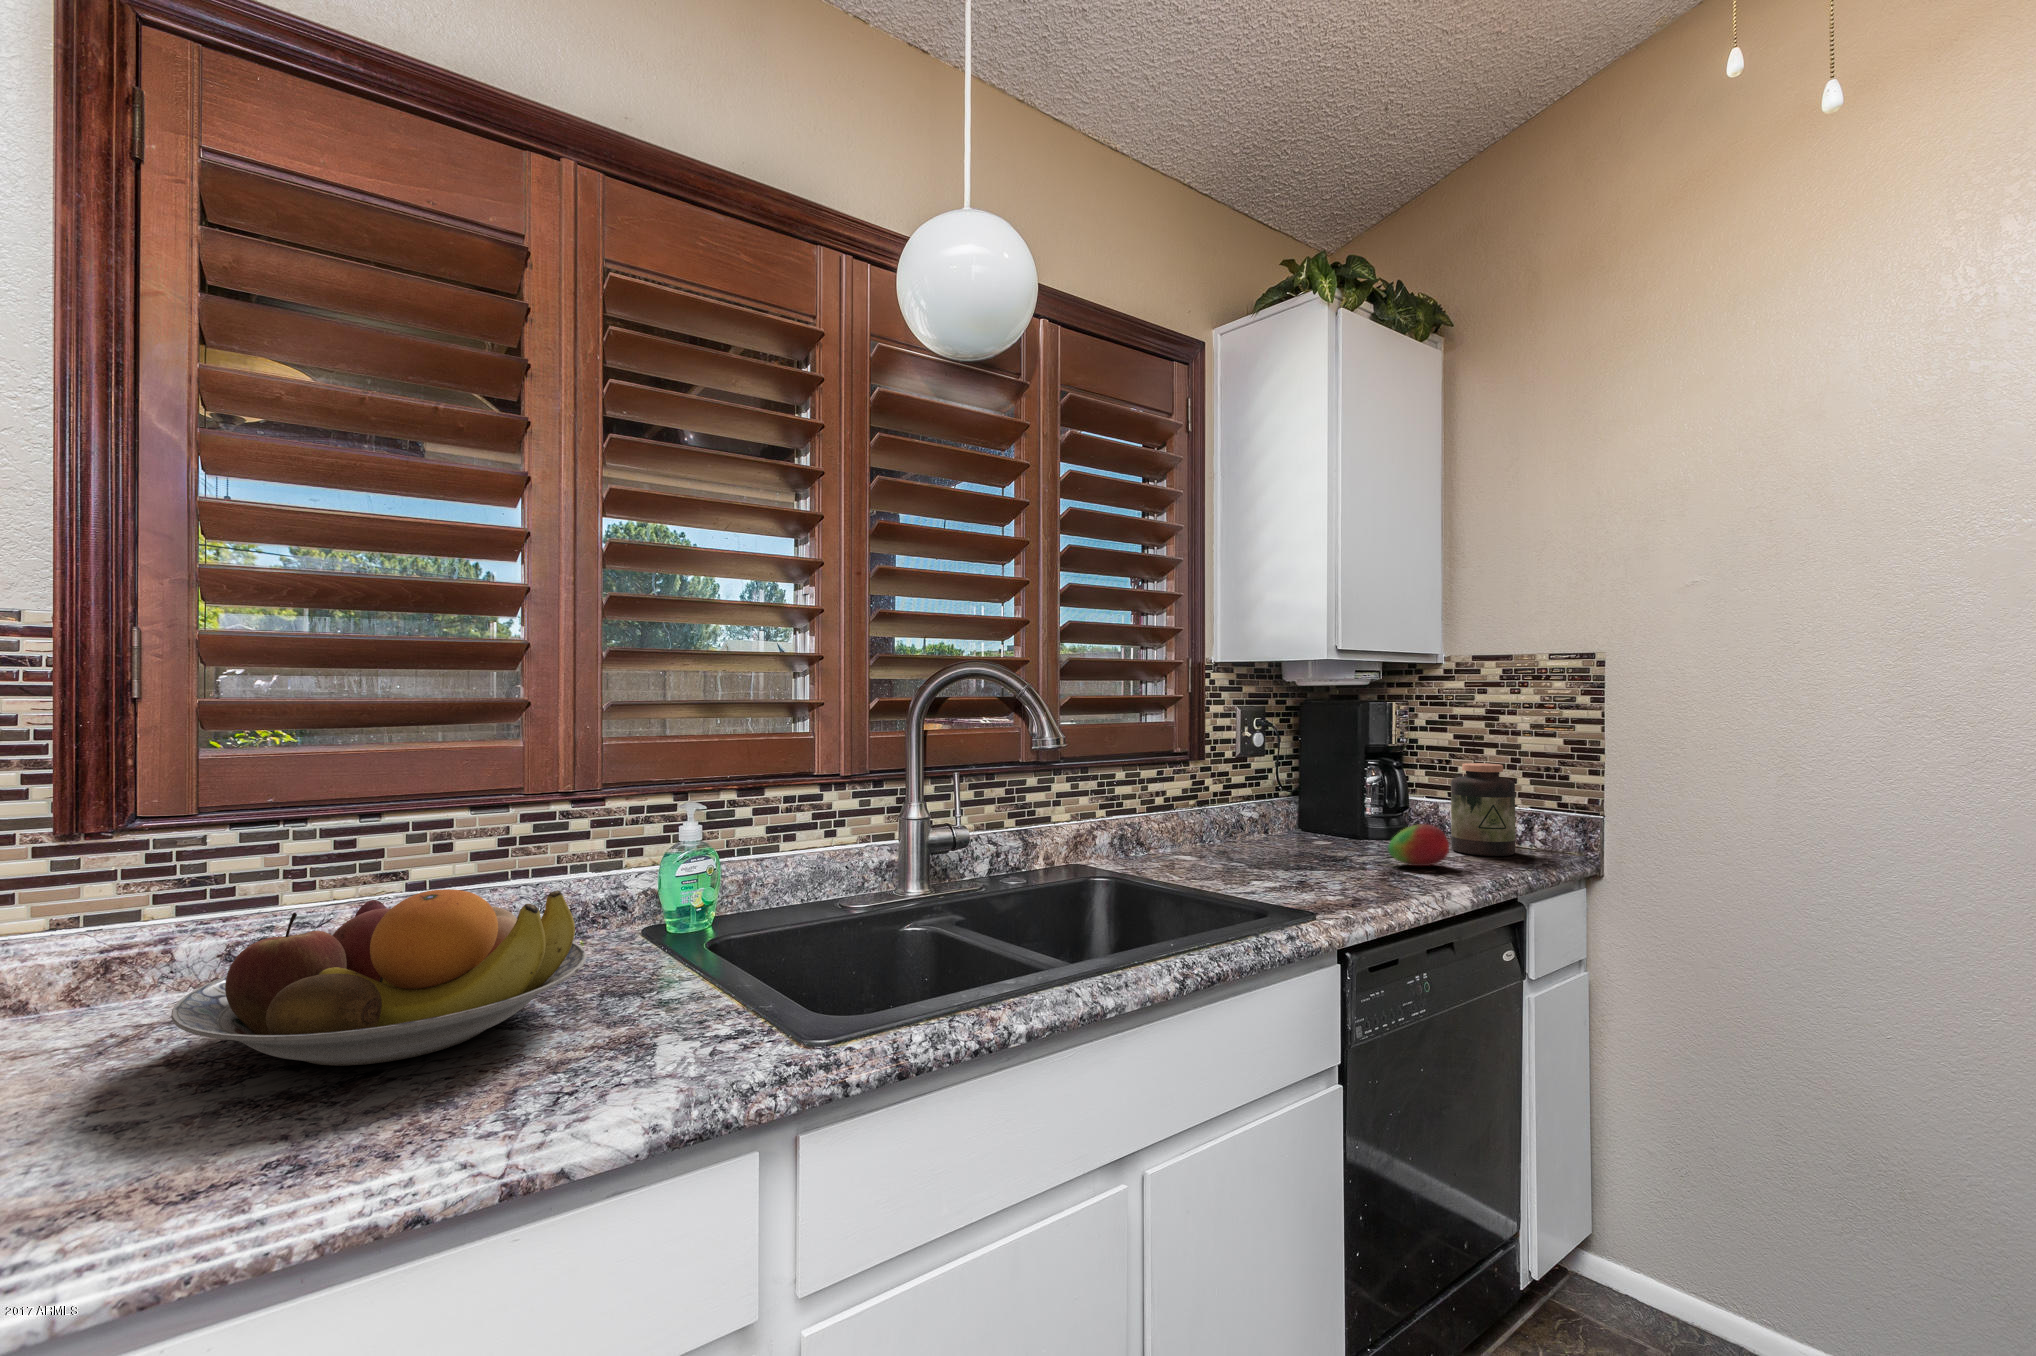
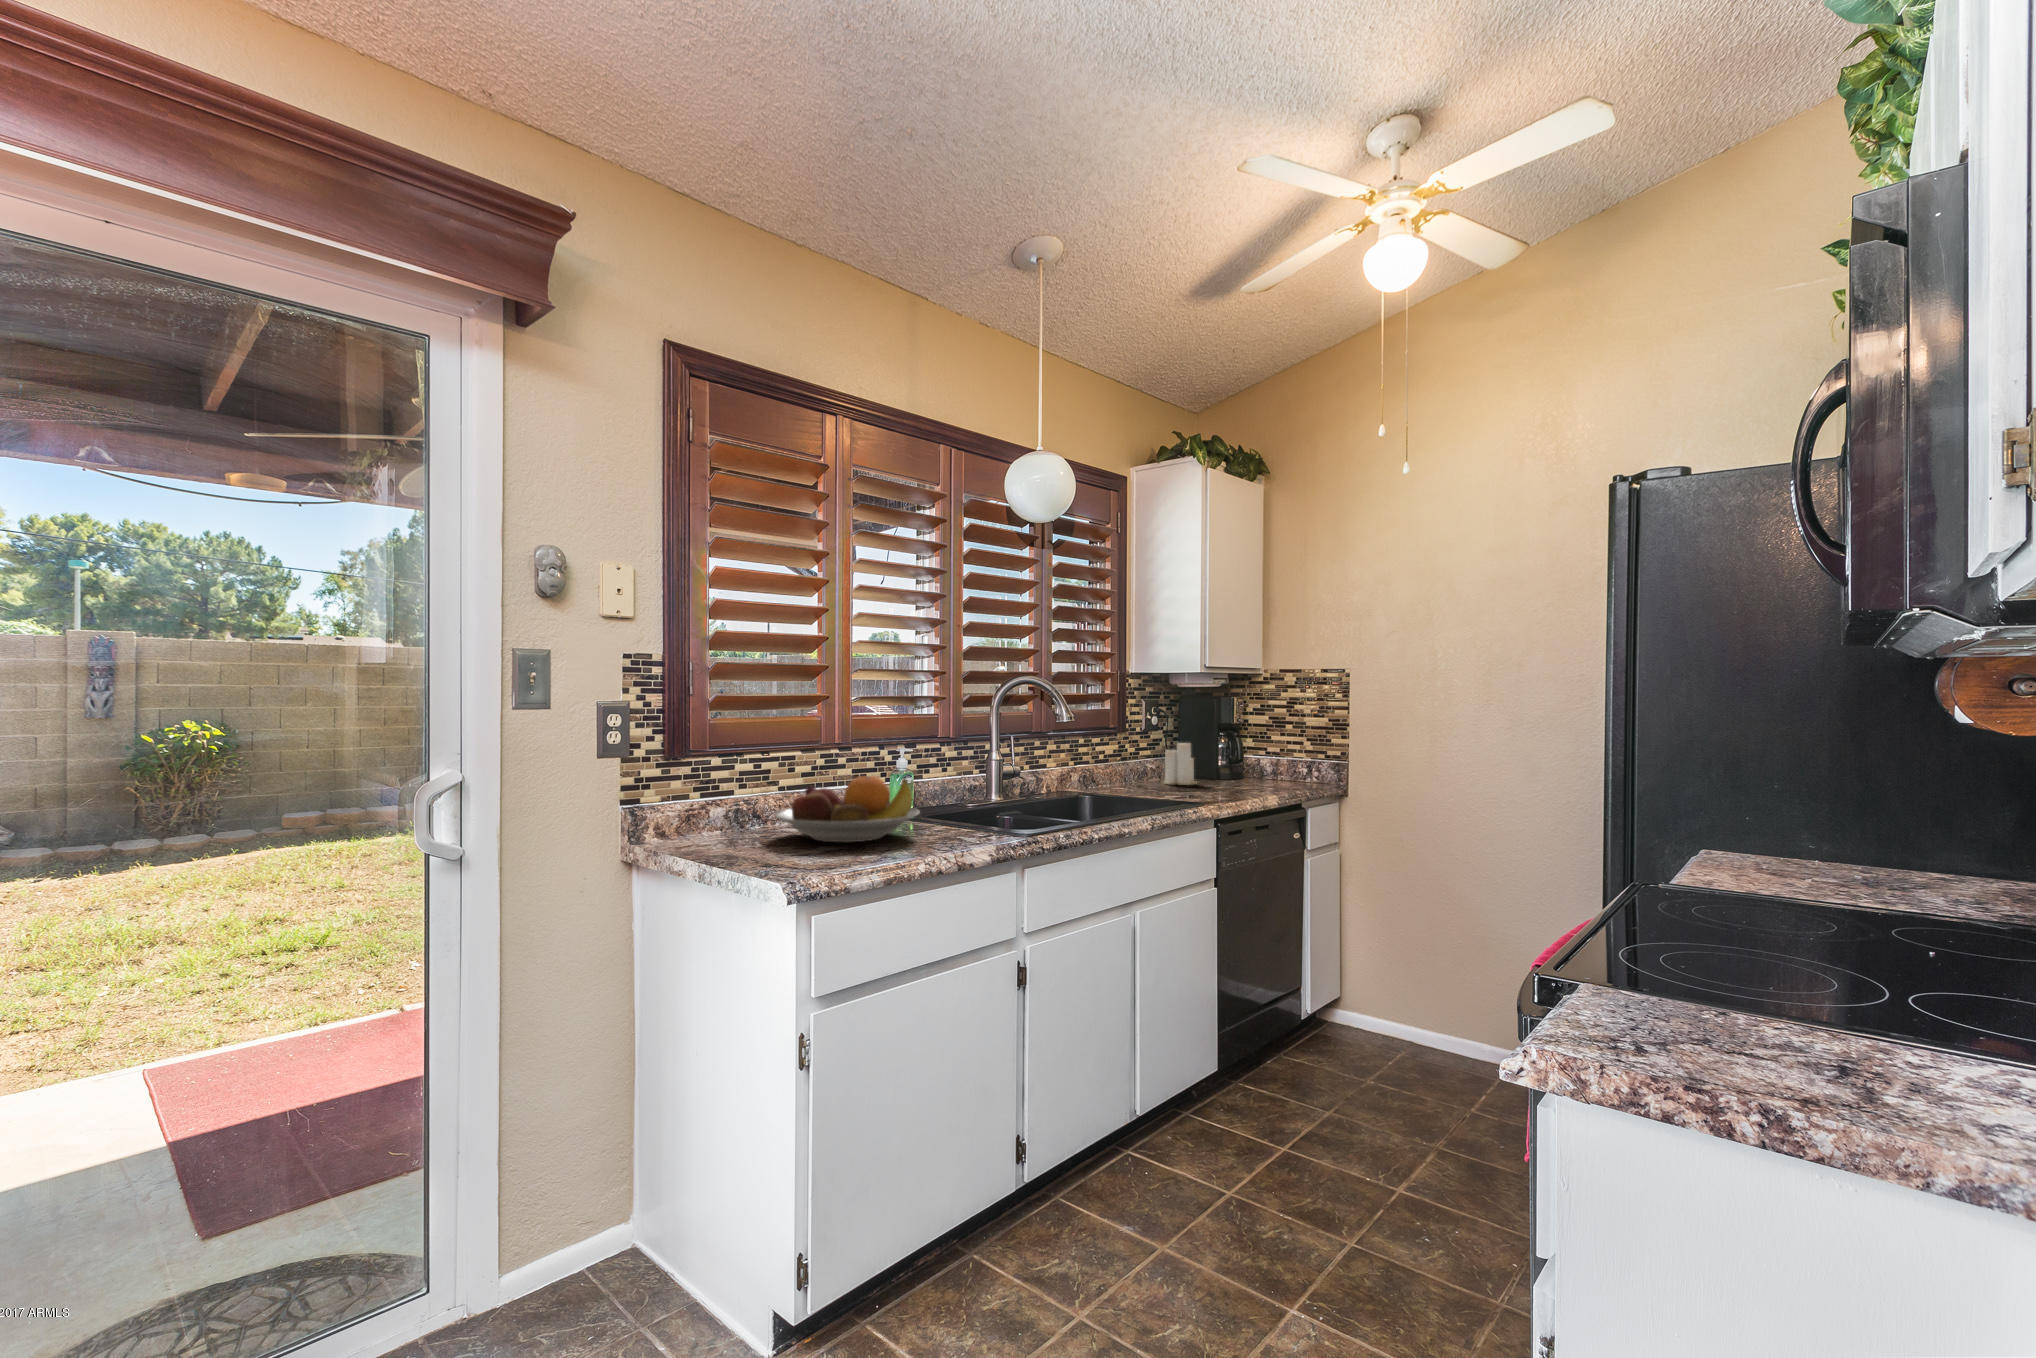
jar: present [1451,763,1515,856] -> none [1268,733,1302,785]
candle: none [1266,772,1324,851] -> present [1164,743,1196,785]
fruit: present [1388,824,1449,866] -> none [1234,766,1267,789]

